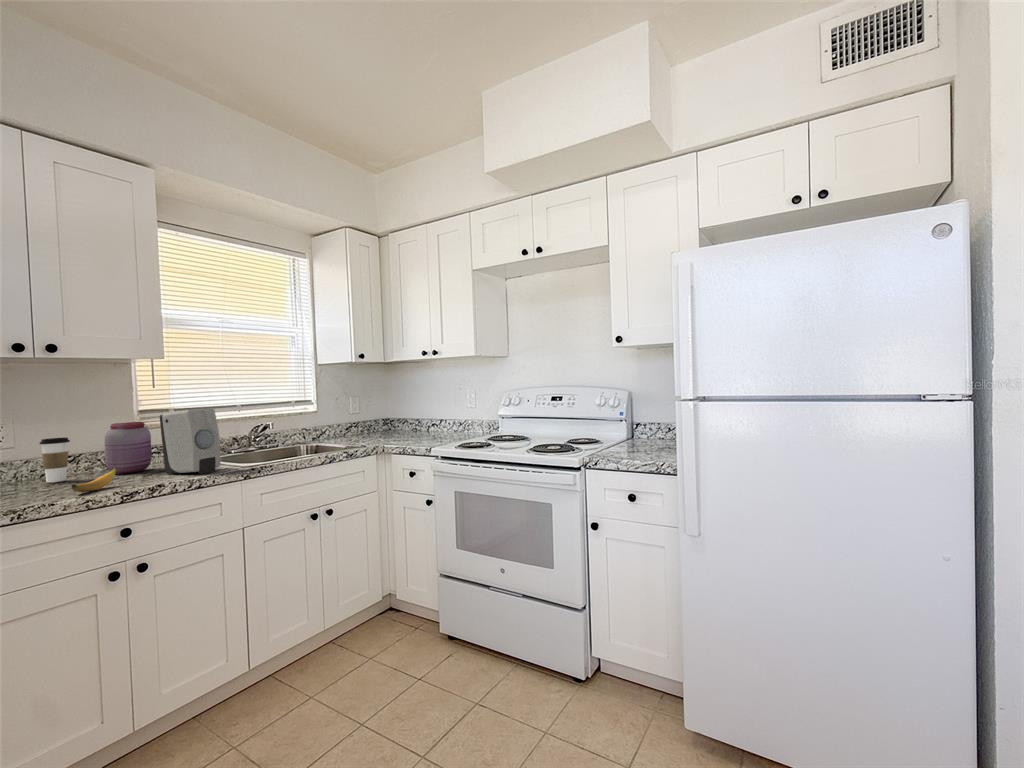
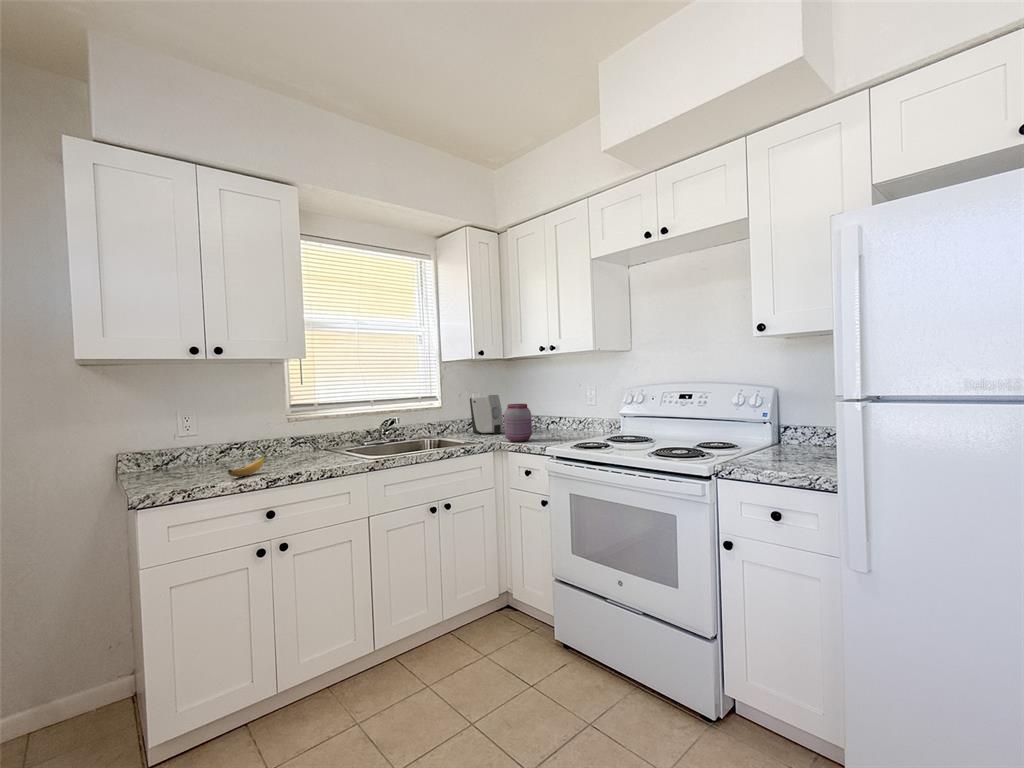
soap dispenser: present [160,409,220,474] -> present [470,395,502,434]
jar: present [104,422,152,474] -> present [504,404,532,442]
coffee cup: present [40,437,70,483] -> none [213,428,235,466]

